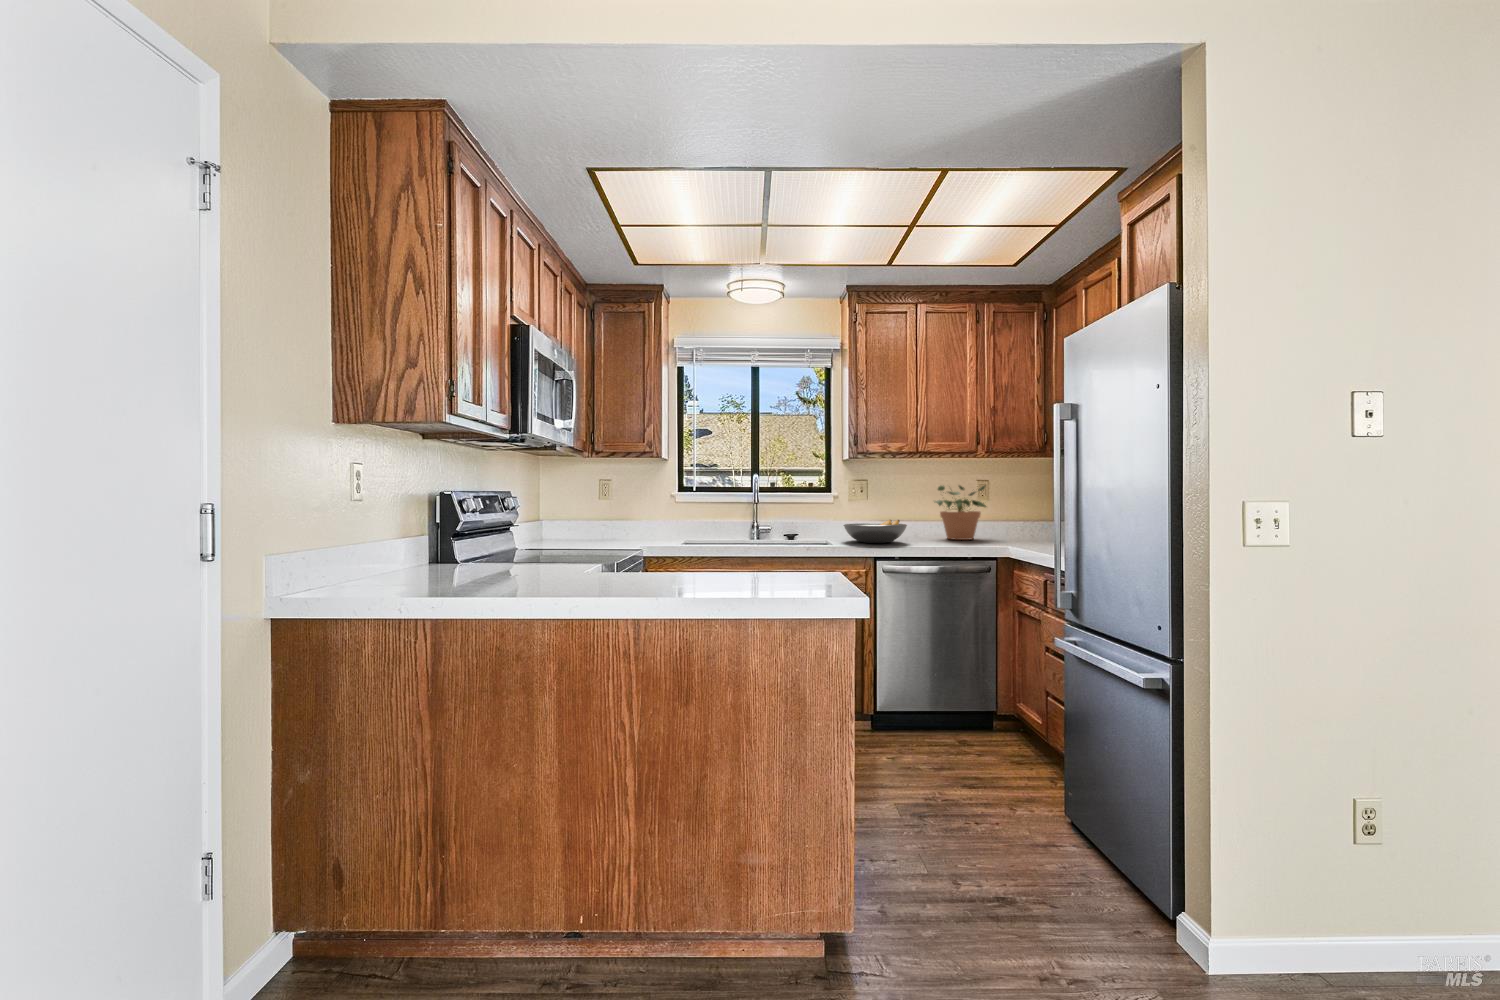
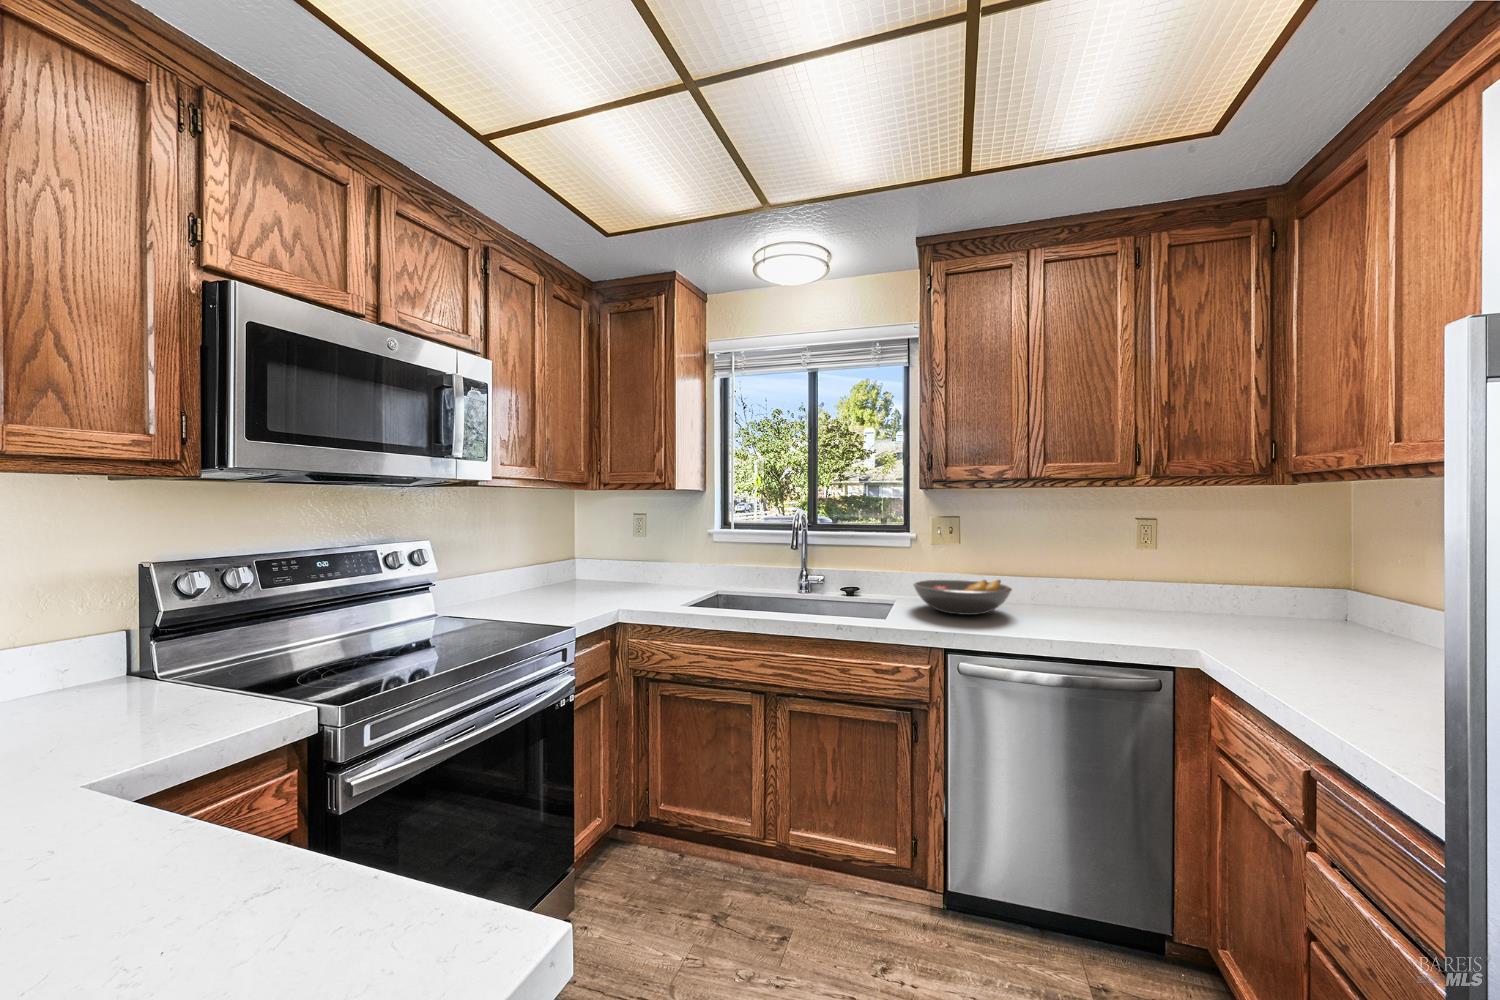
potted plant: present [935,486,986,540] -> none [1059,526,1167,613]

